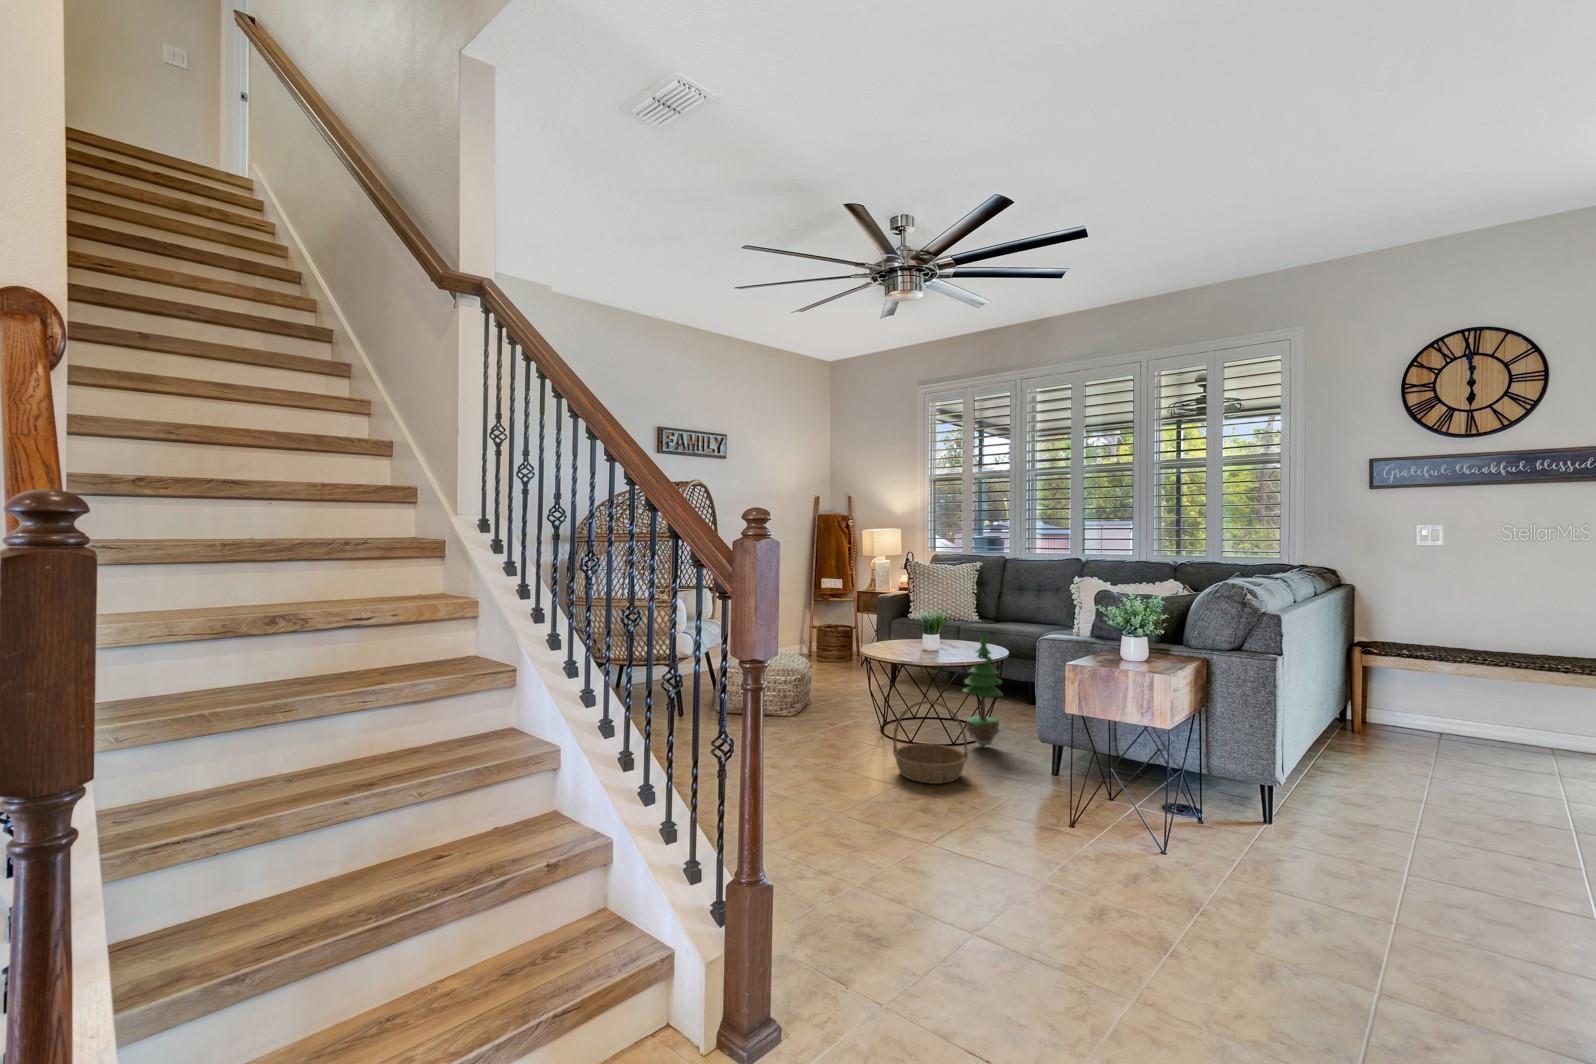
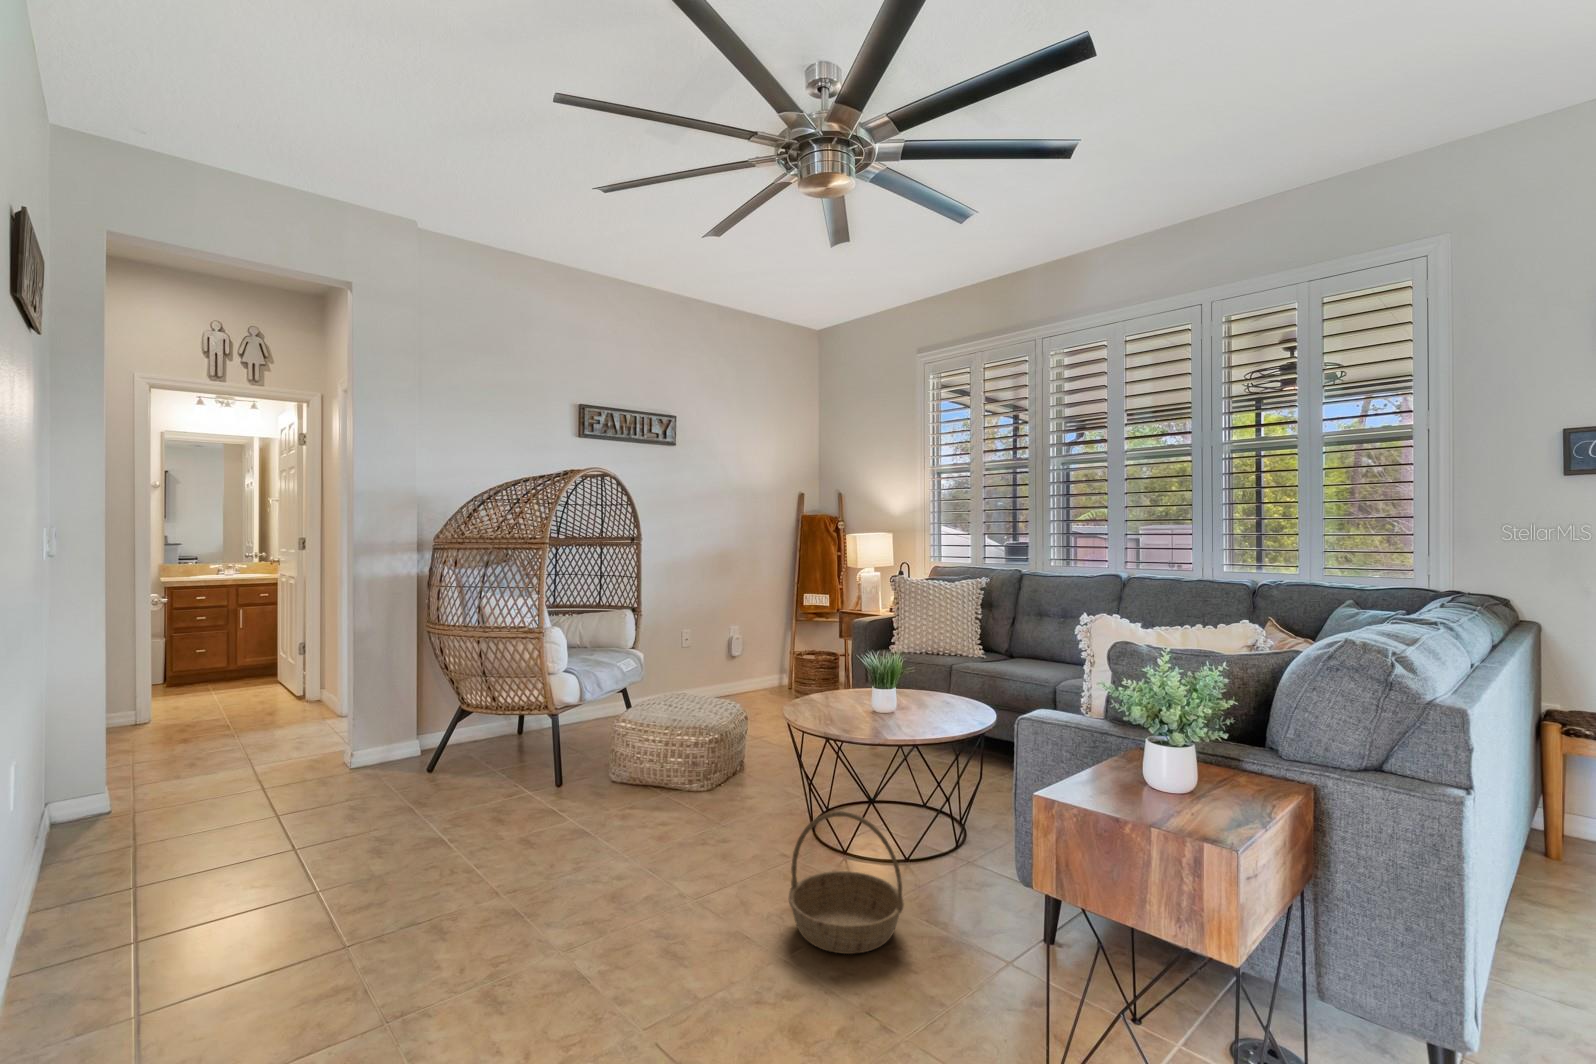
potted tree: present [963,635,1002,747] -> none [921,696,983,867]

